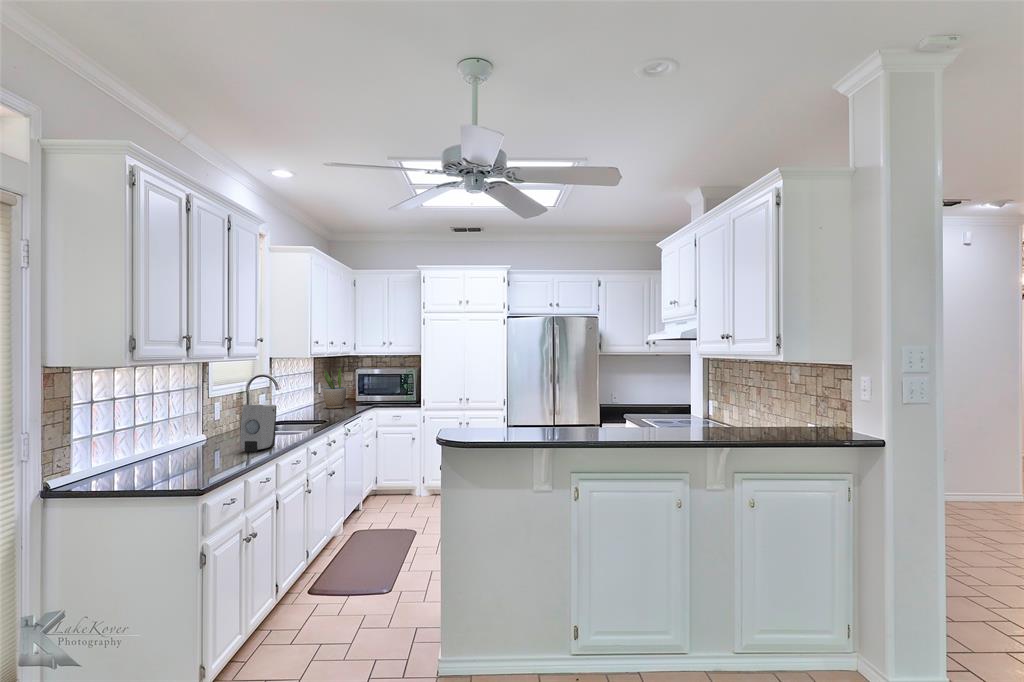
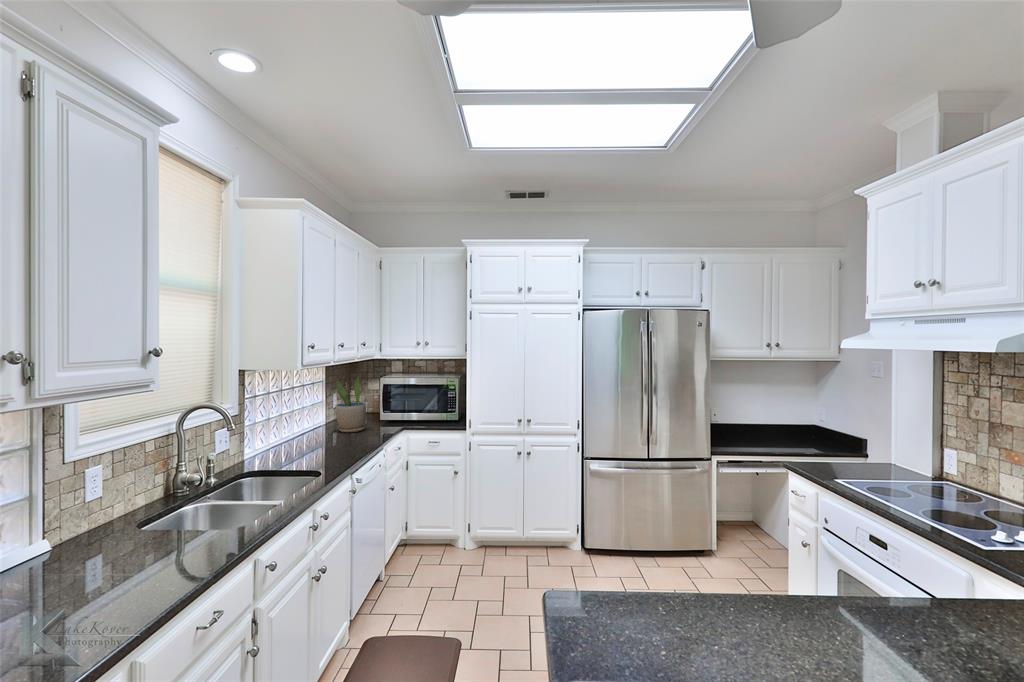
soap dispenser: present [240,405,277,452] -> none [43,498,158,633]

